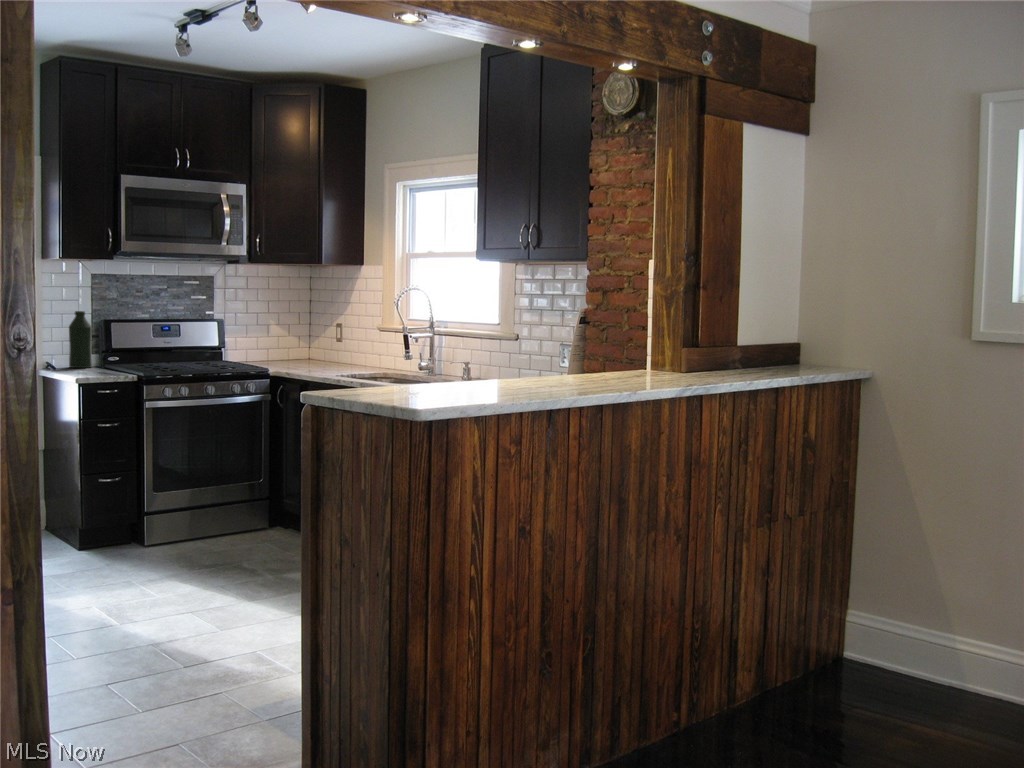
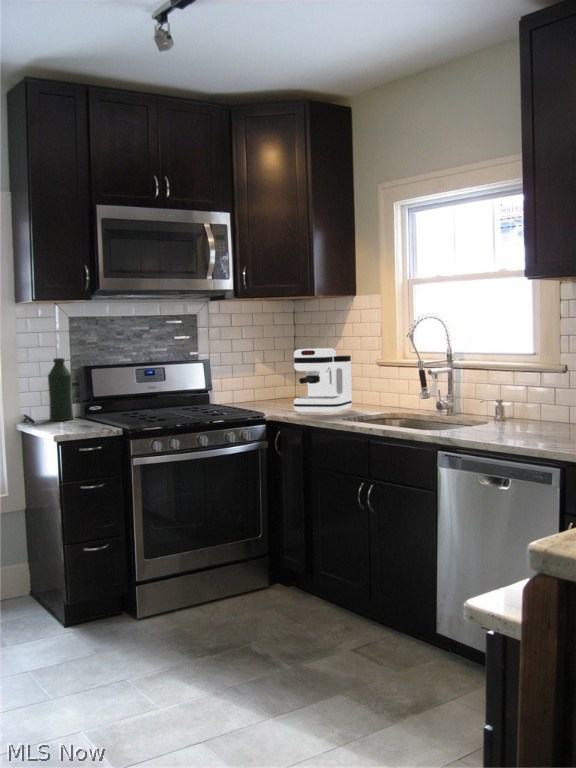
coffee maker: none [297,313,351,371] -> present [294,348,352,413]

